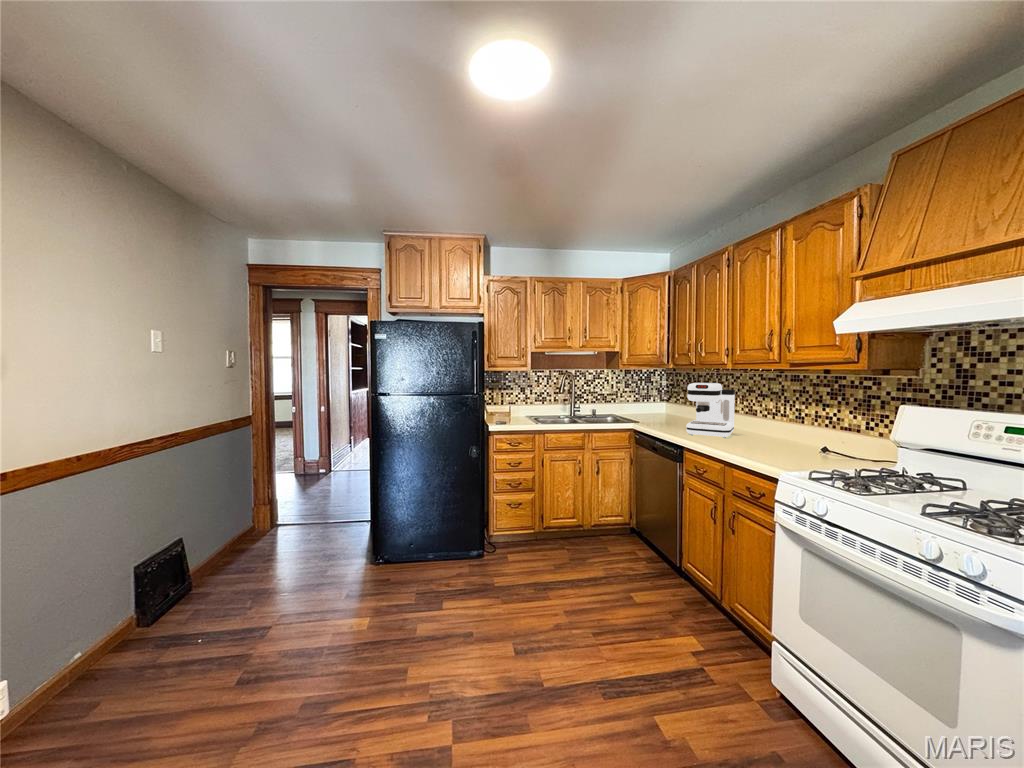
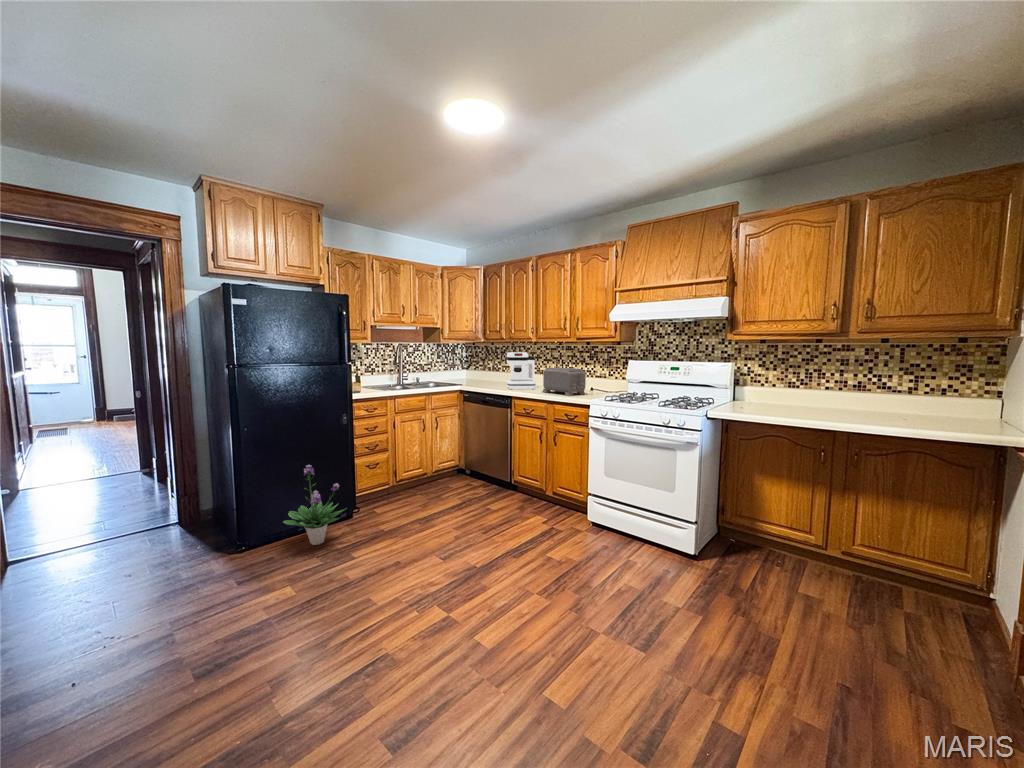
toaster: none [730,408,803,456] -> present [542,367,586,396]
potted plant: none [398,495,459,580] -> present [283,464,347,545]

